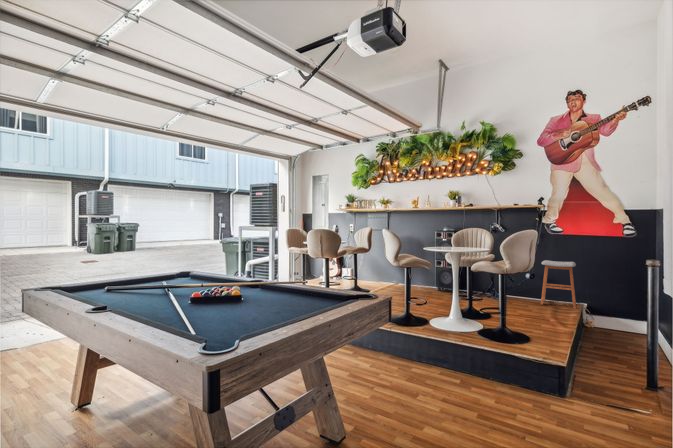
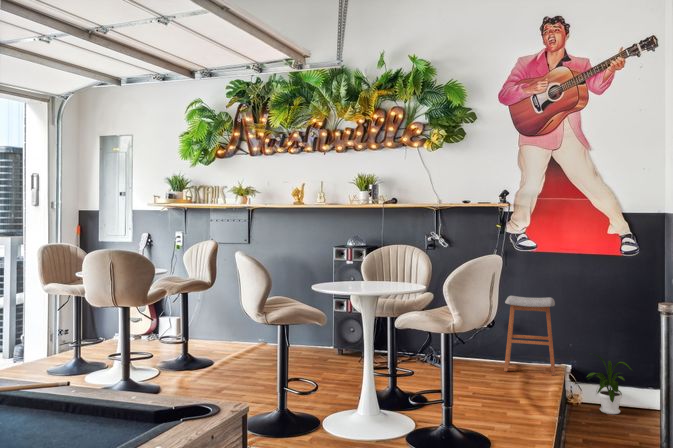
house plant: none [597,296,633,335] -> present [587,354,632,414]

